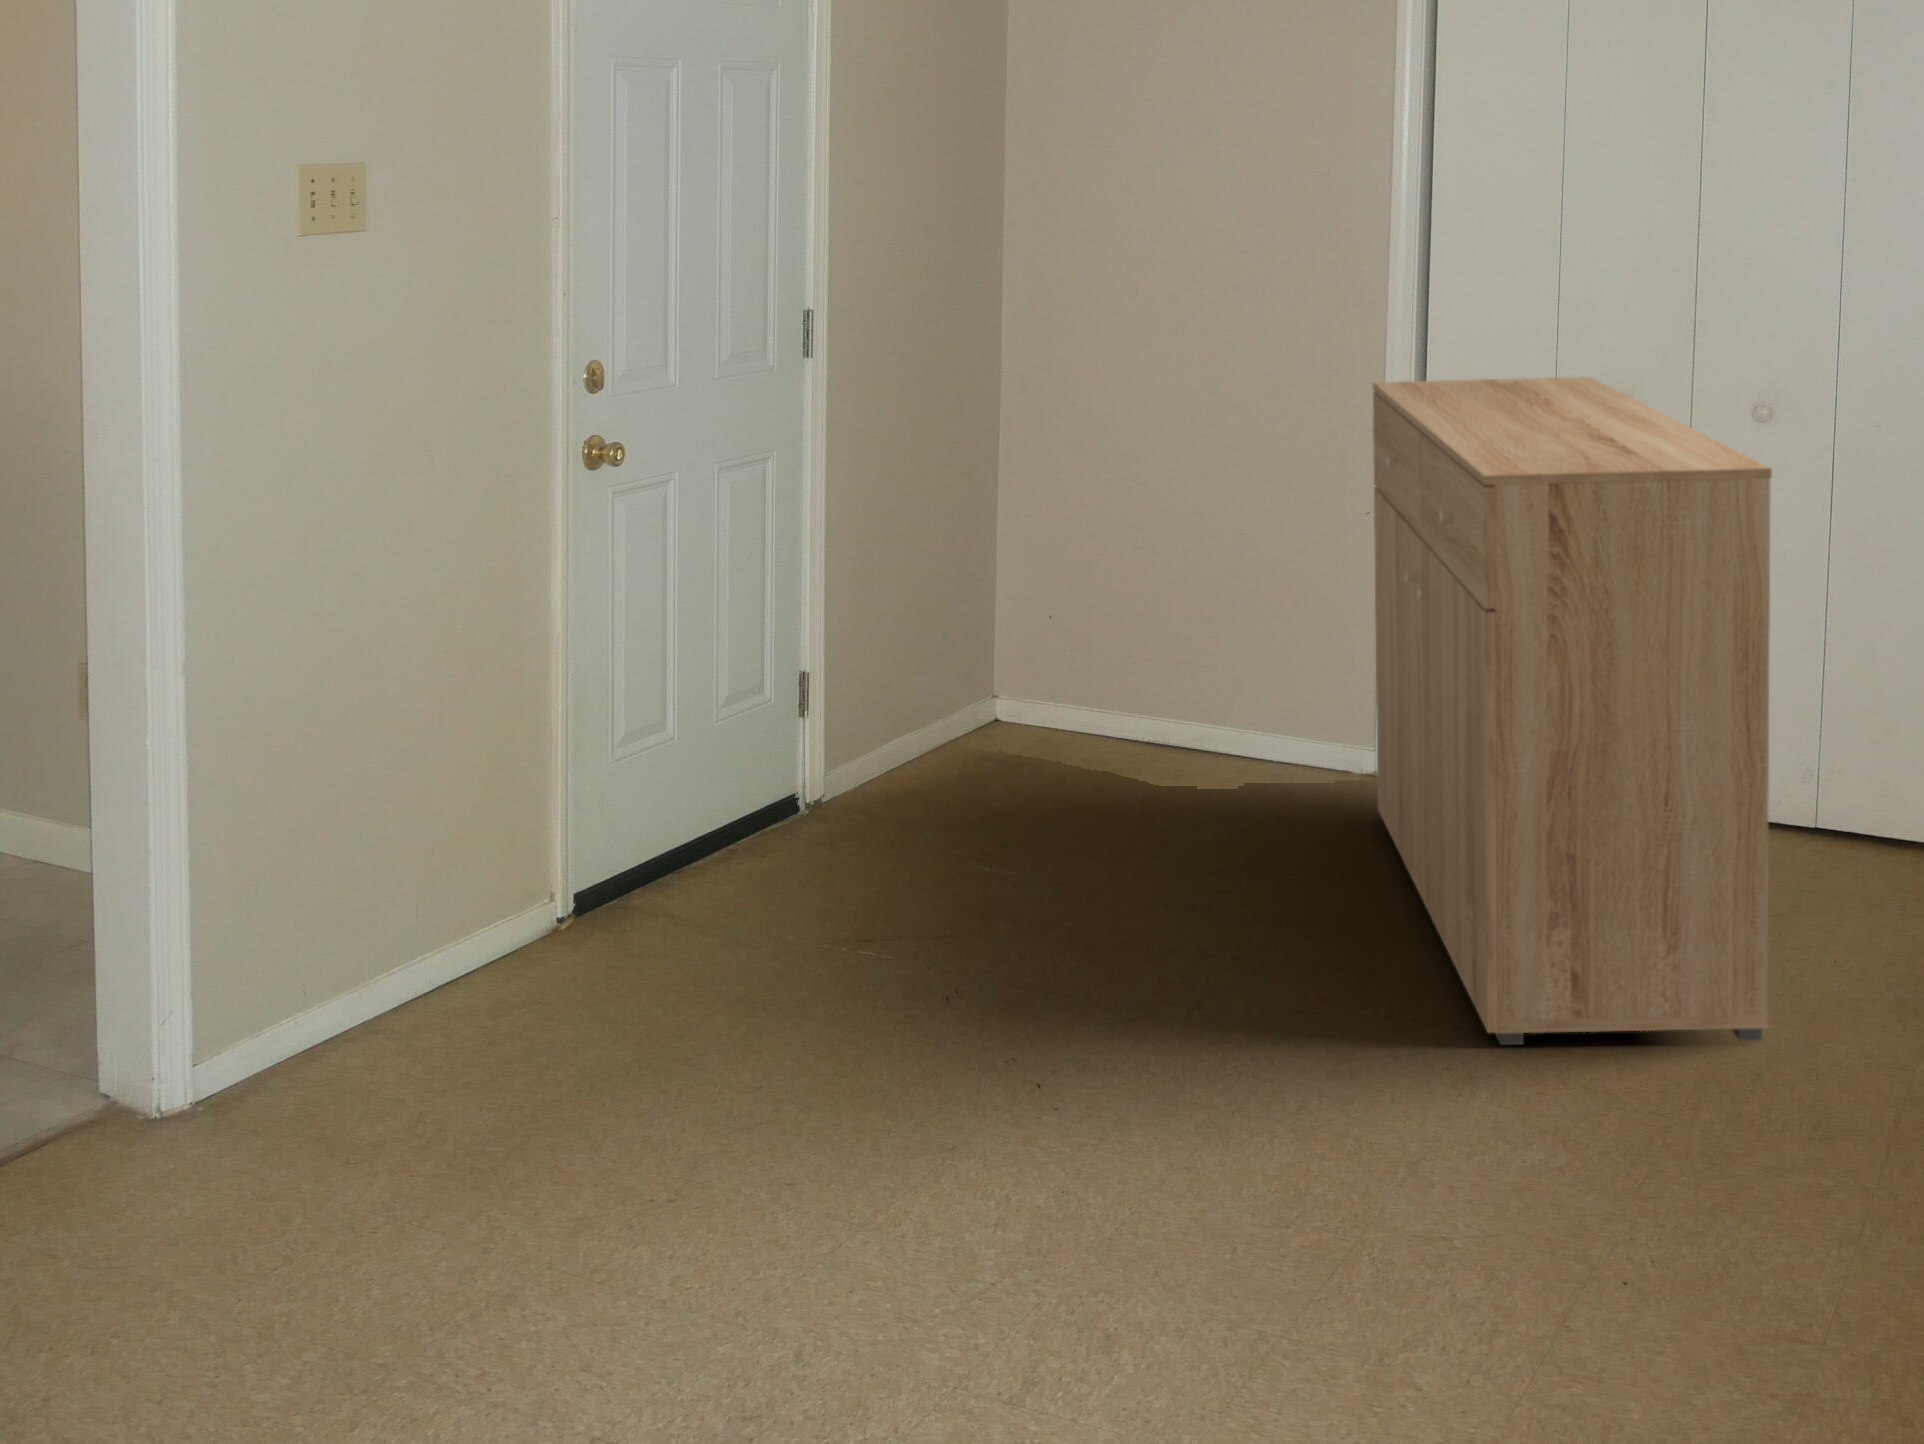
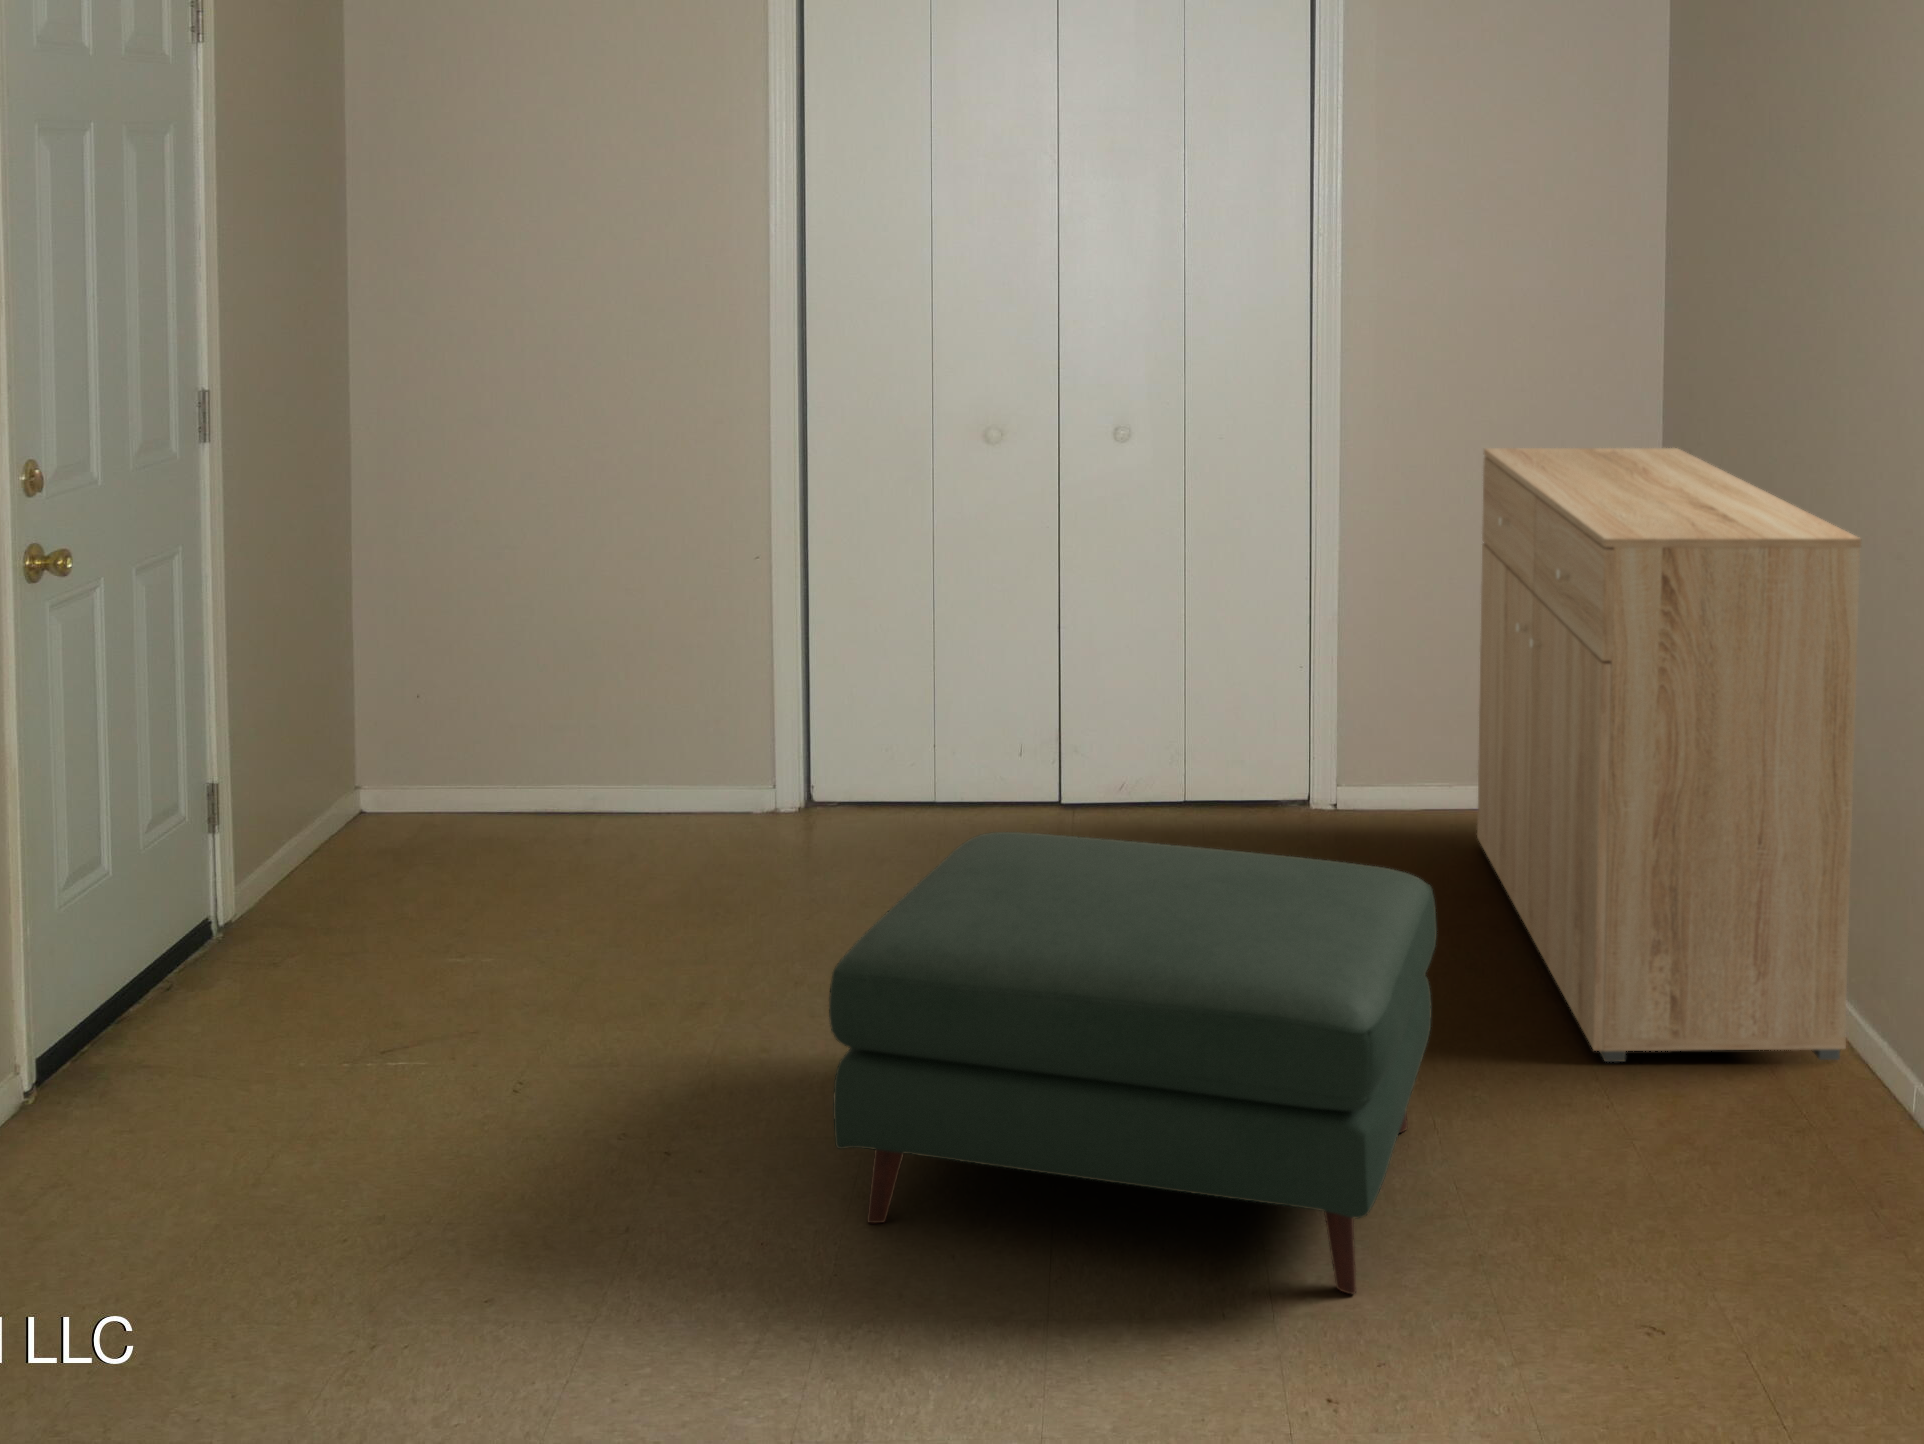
ottoman: none [644,806,1303,1289] -> present [829,832,1437,1294]

